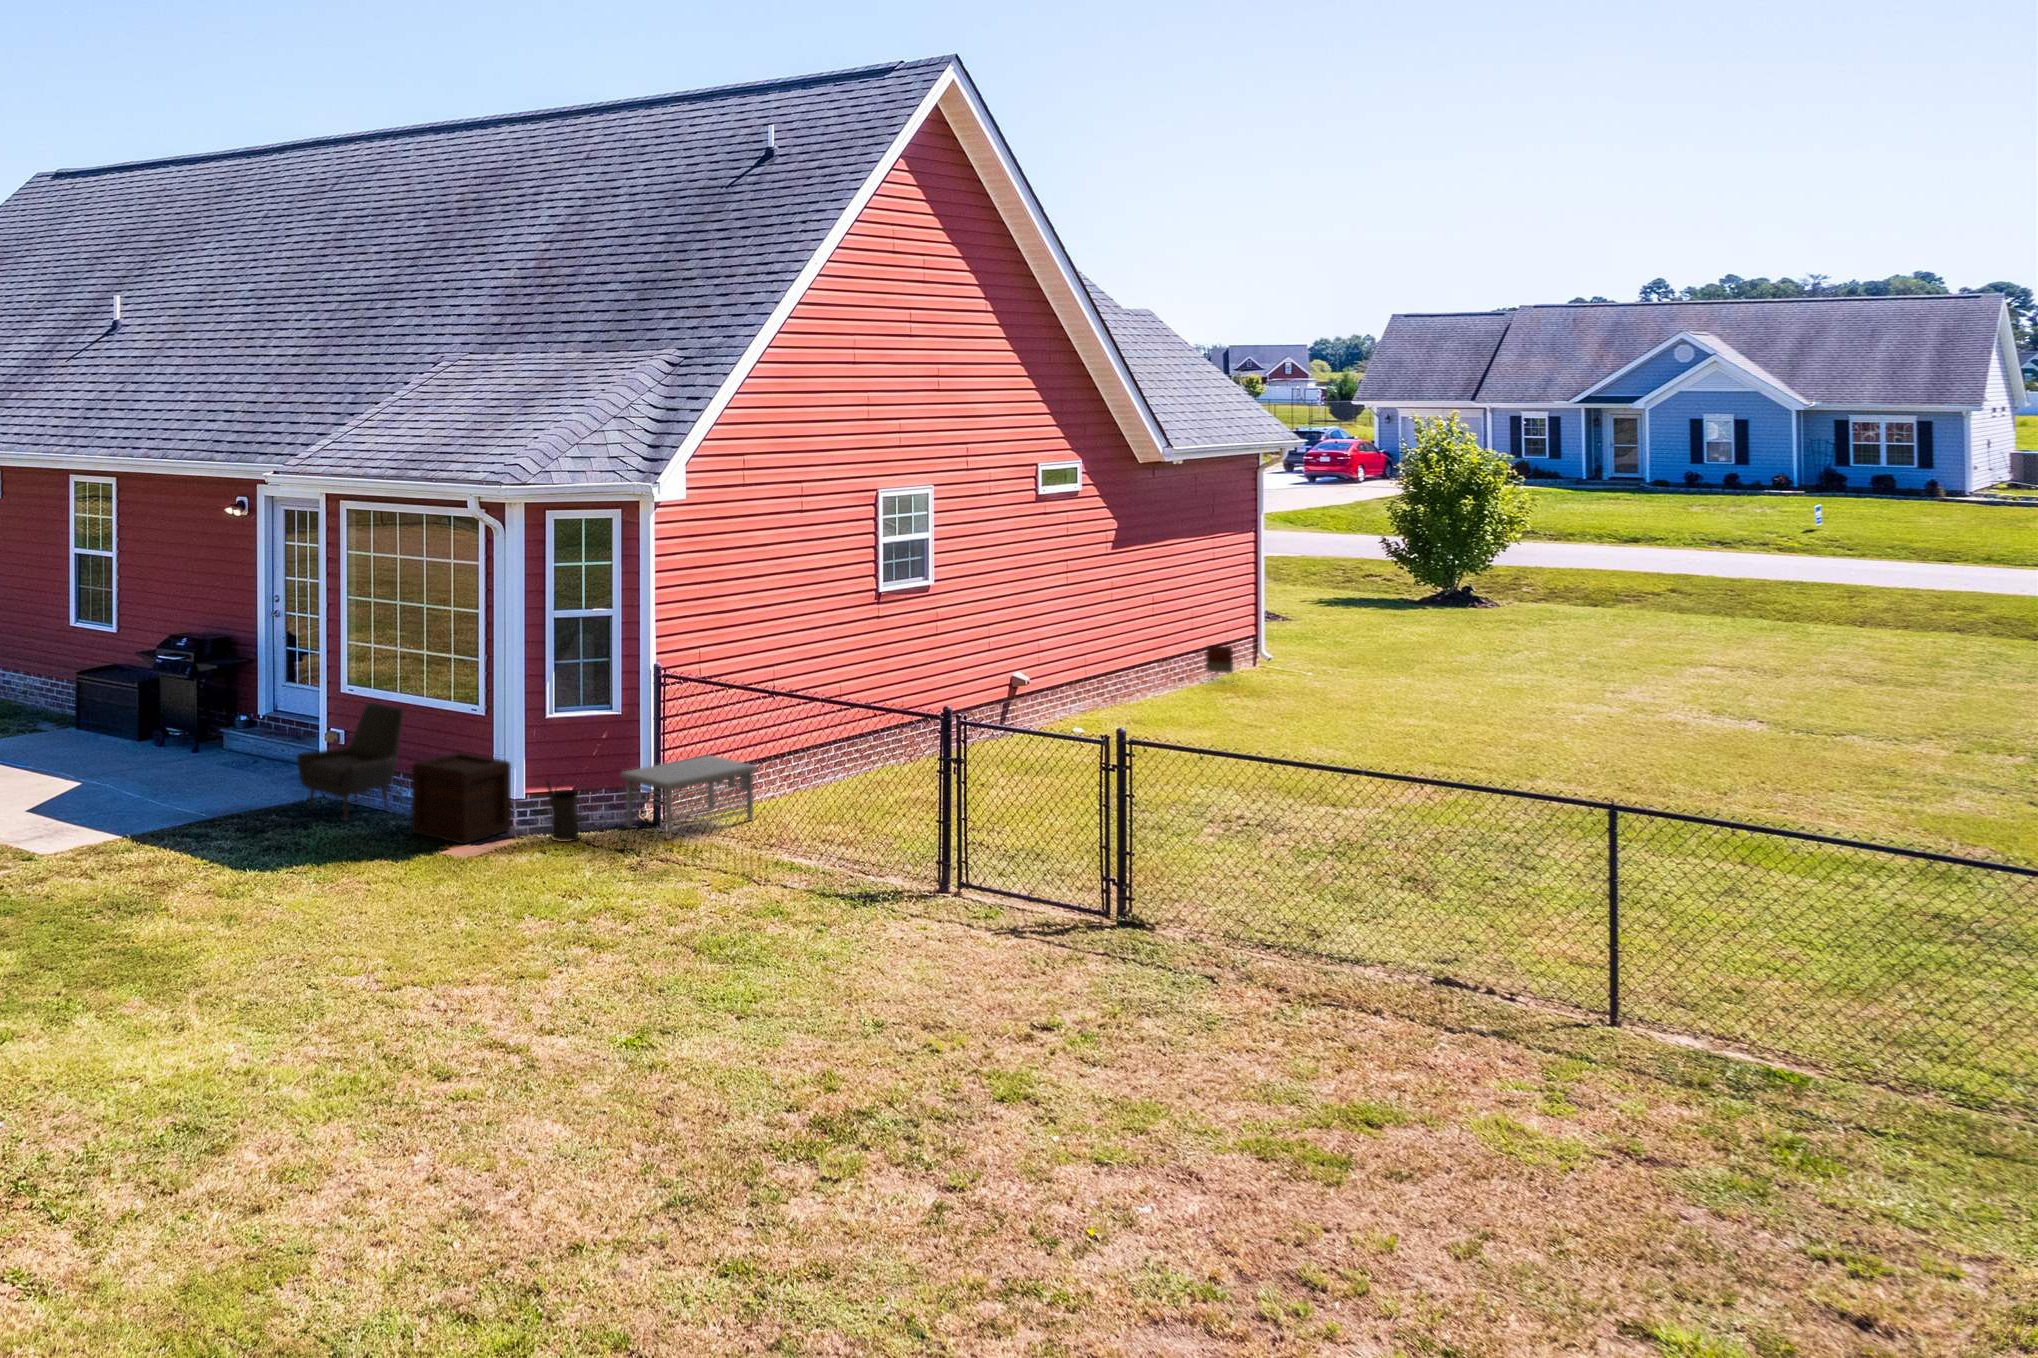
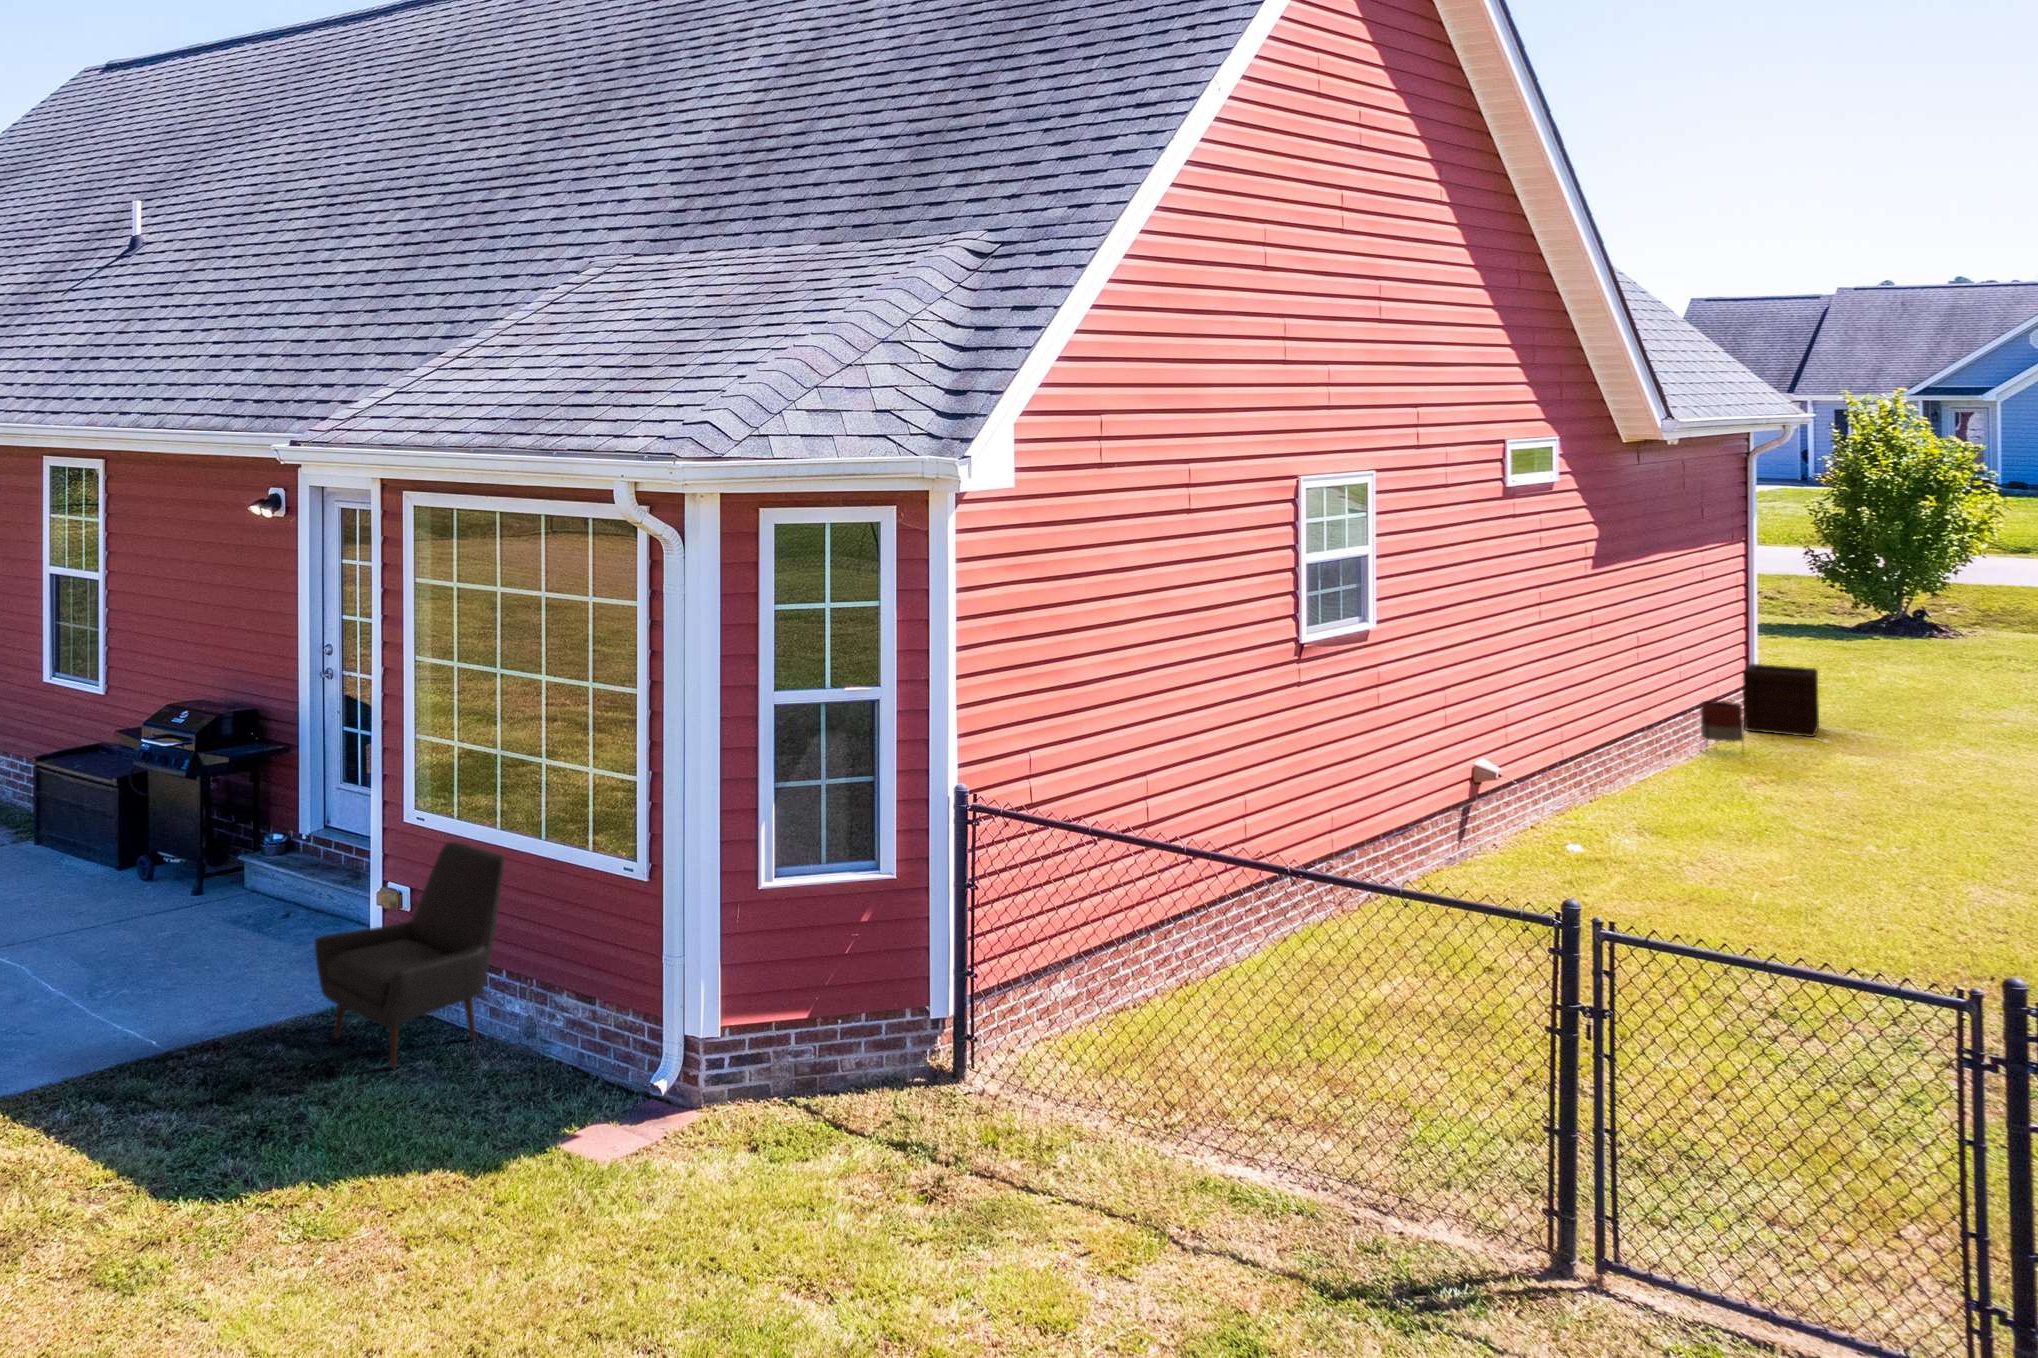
wooden crate: present [412,753,511,844] -> present [1743,664,1819,737]
storage bench: present [621,755,756,840] -> none [893,941,1139,1127]
watering can: present [546,781,580,842] -> none [756,1001,820,1133]

